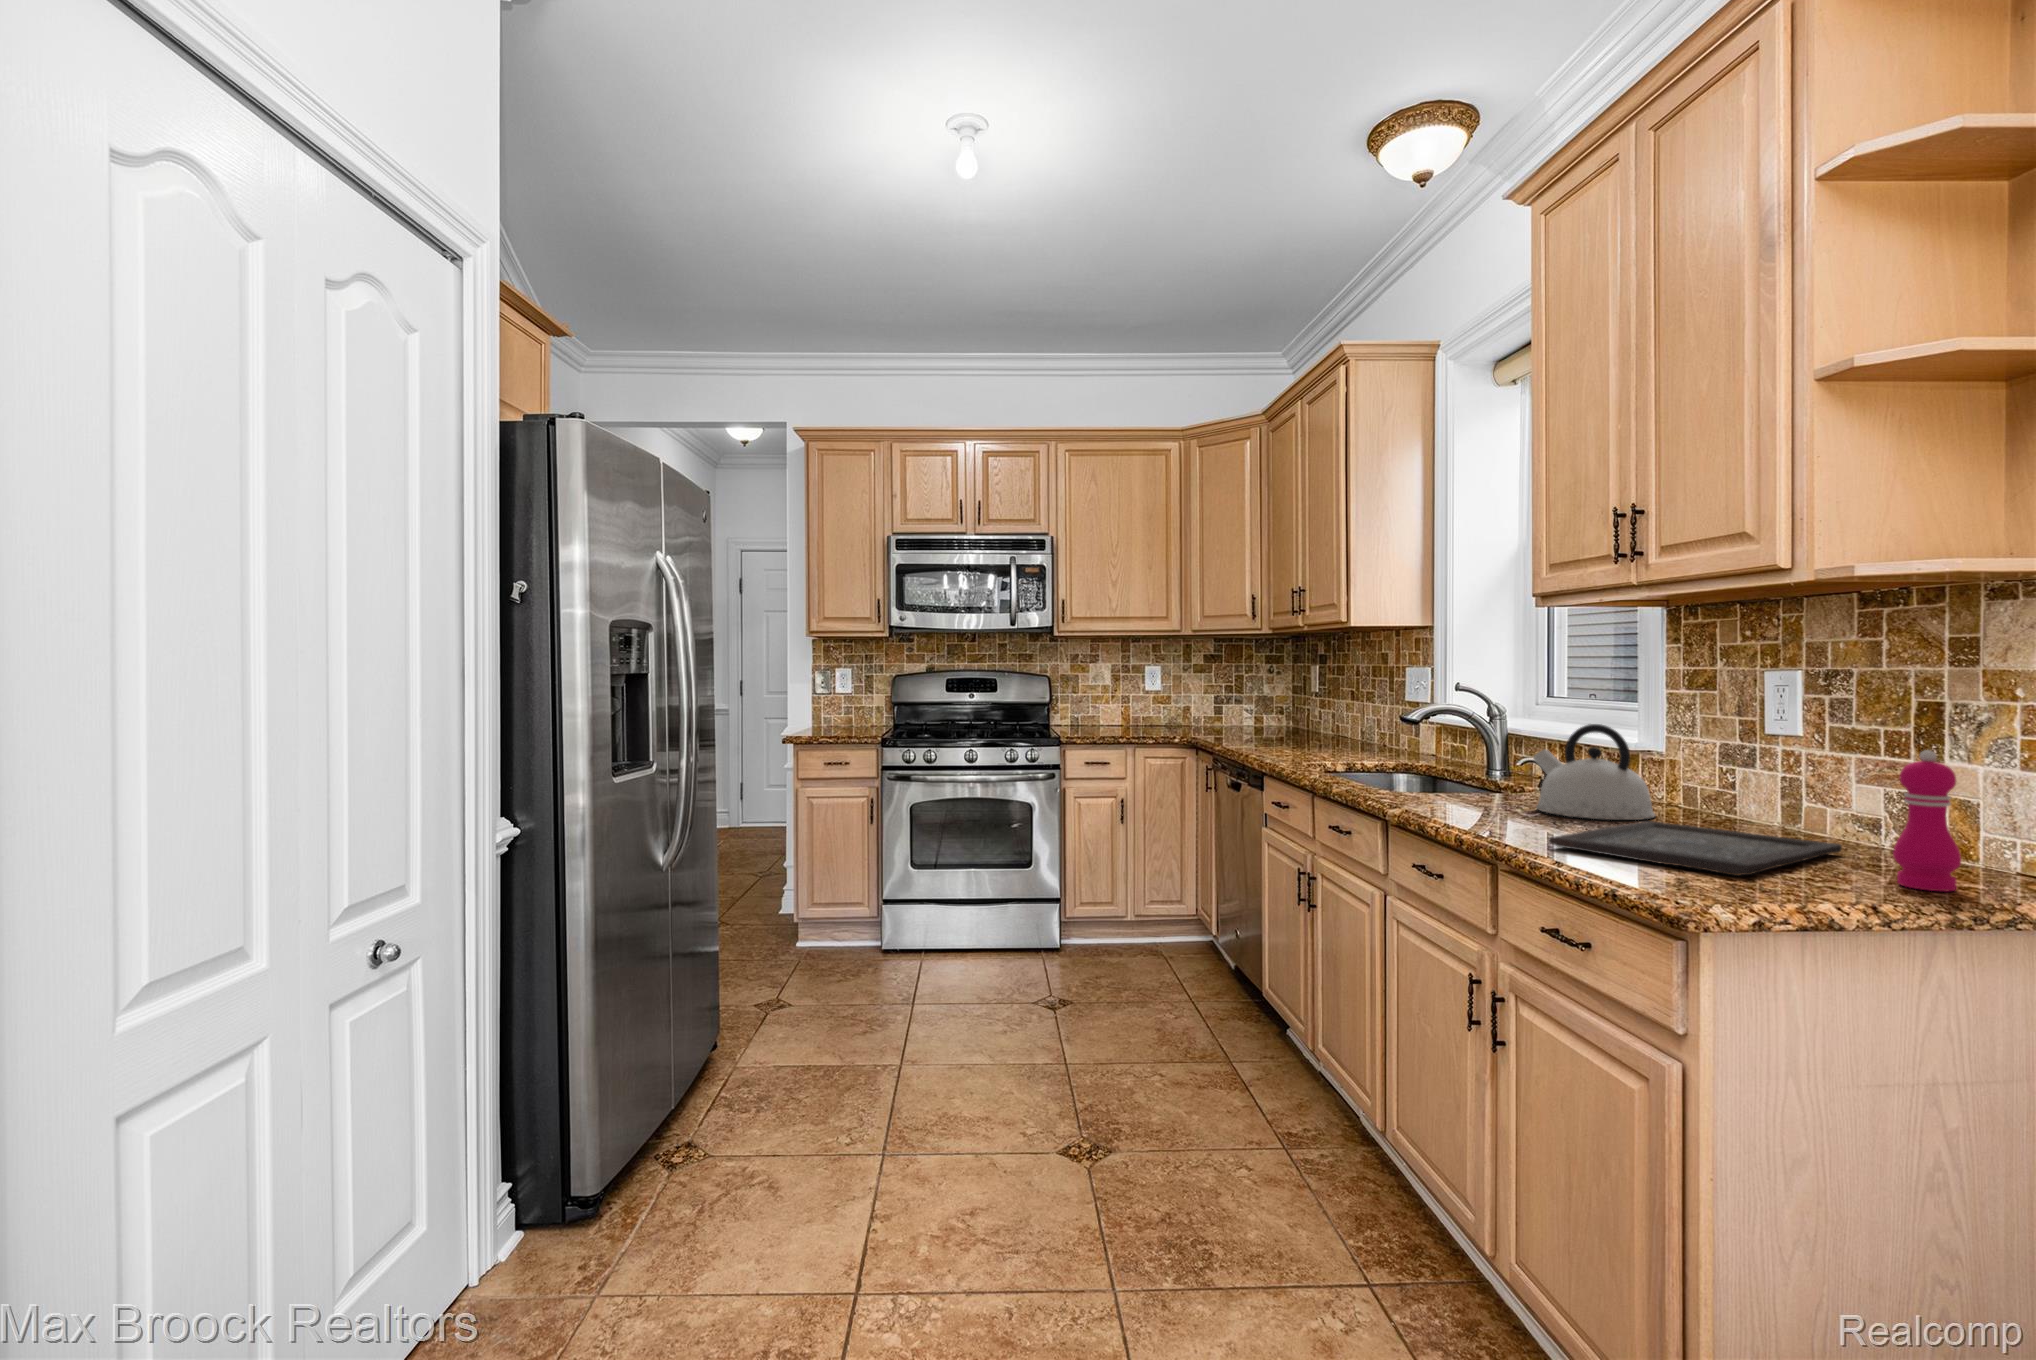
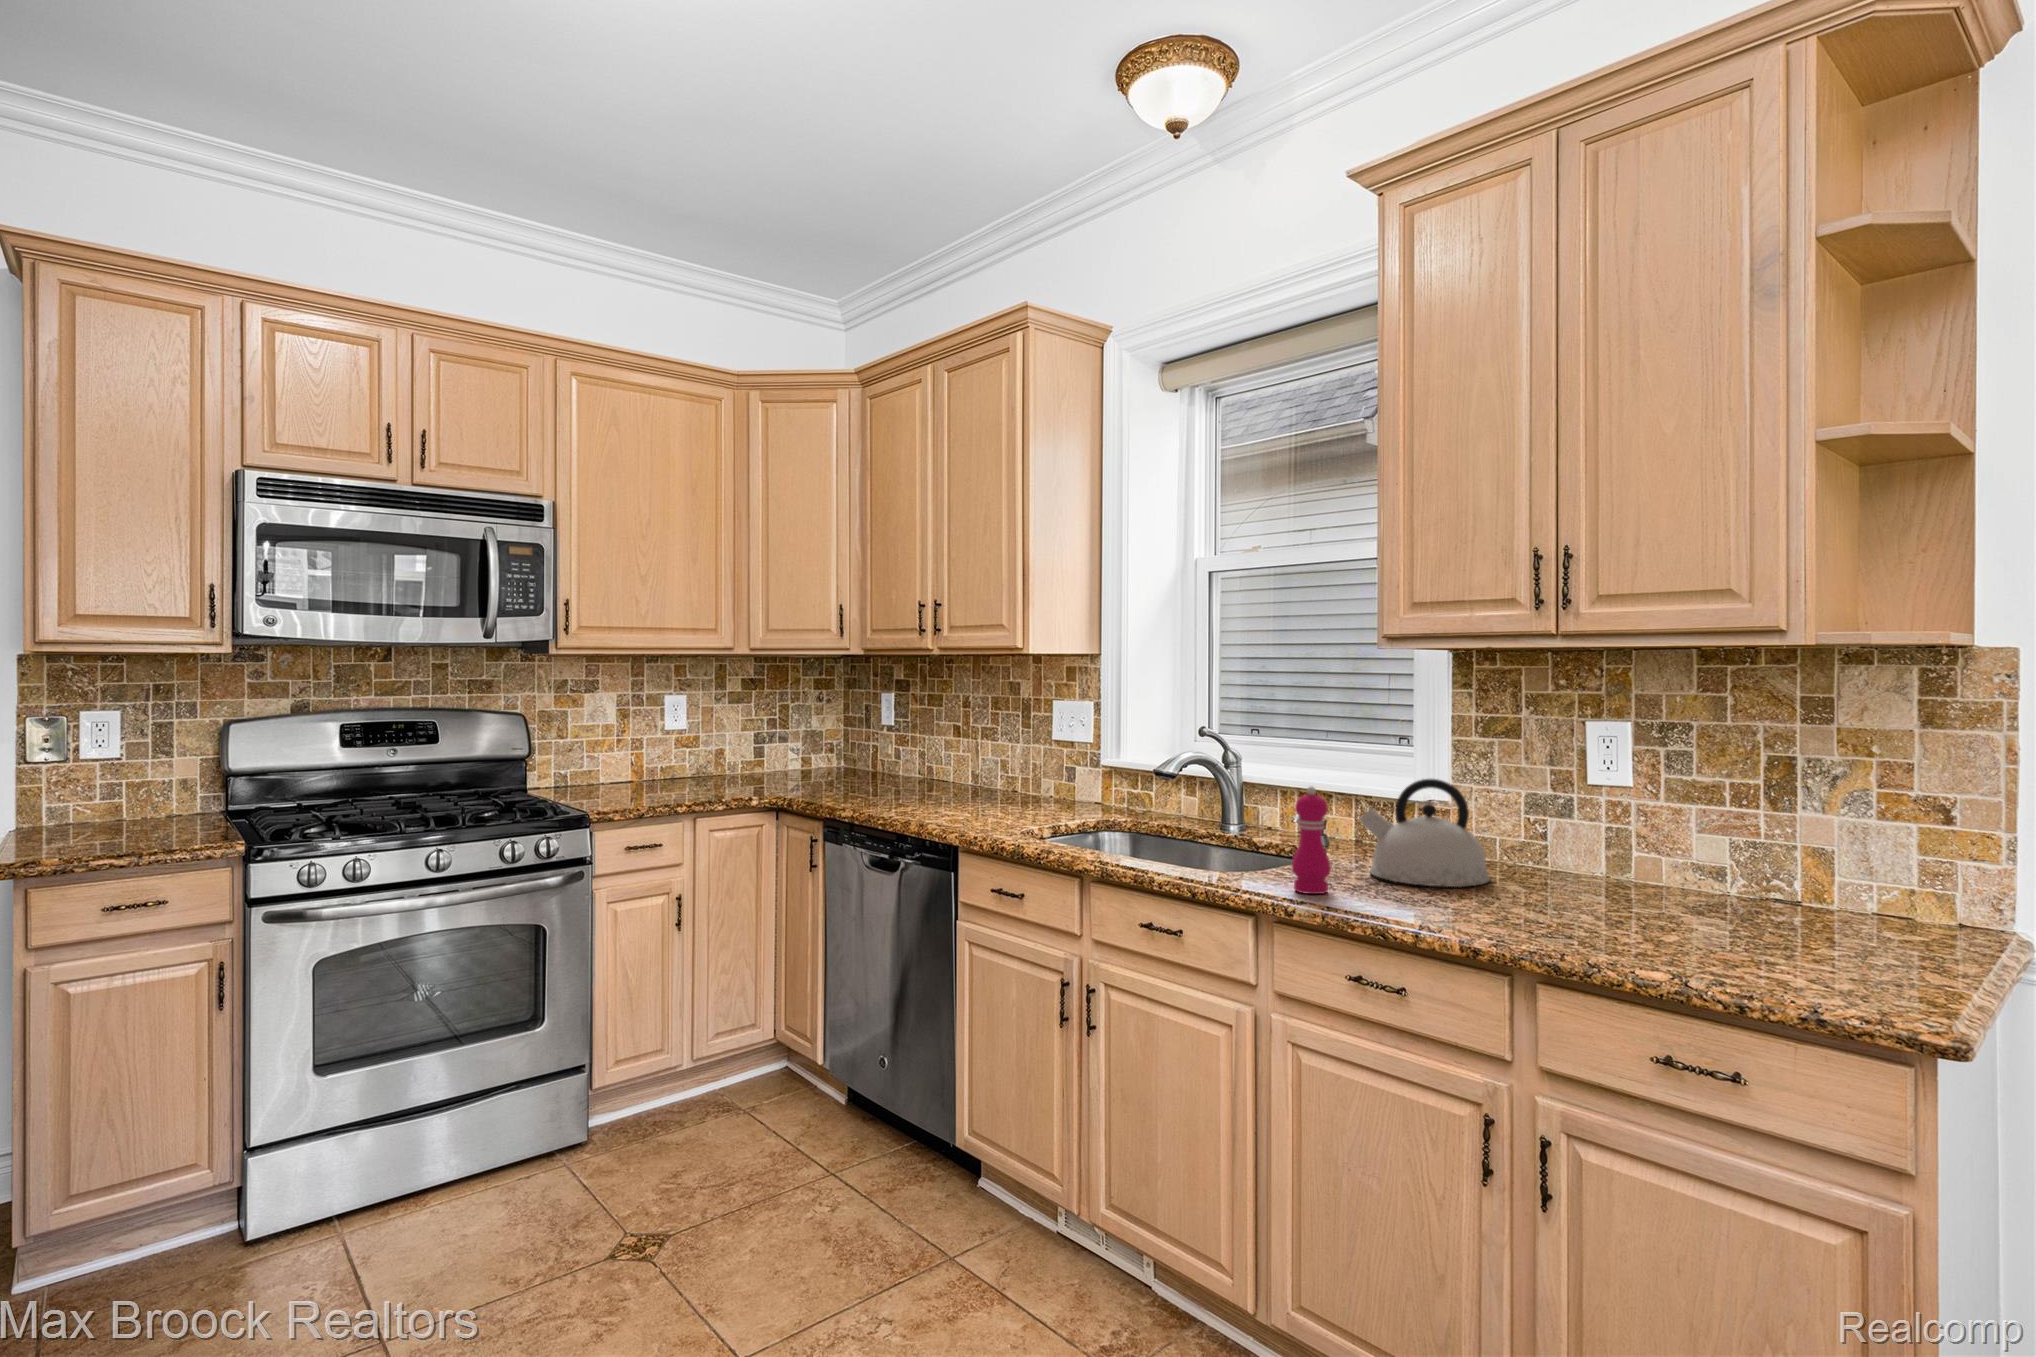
pepper mill: present [1893,750,1961,892] -> present [1292,786,1331,894]
tray: present [1549,821,1842,876] -> none [1532,887,1791,958]

